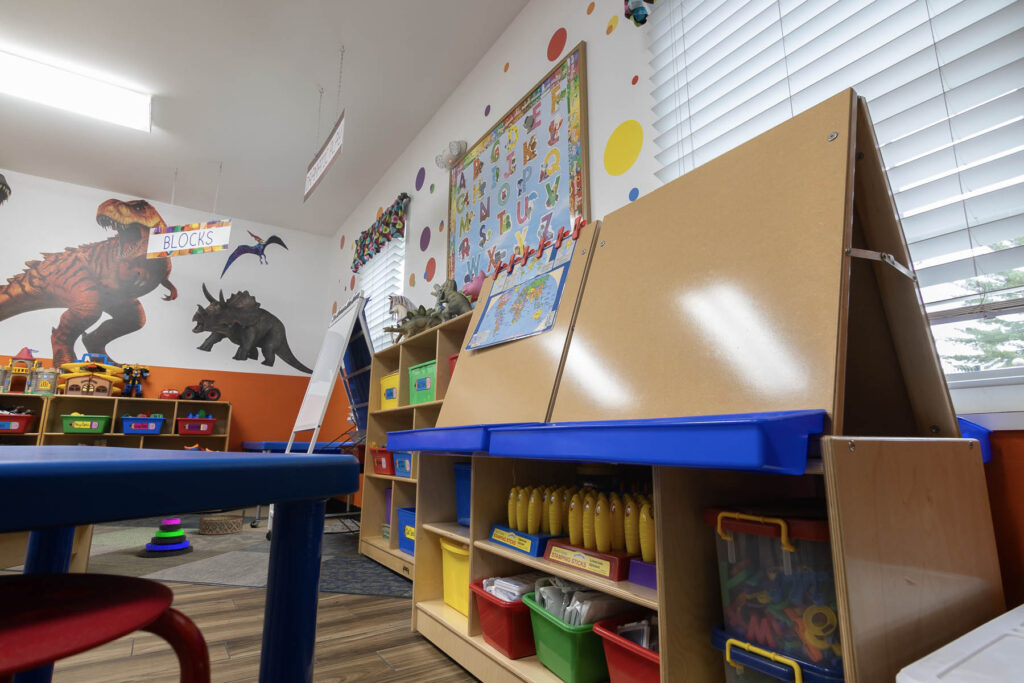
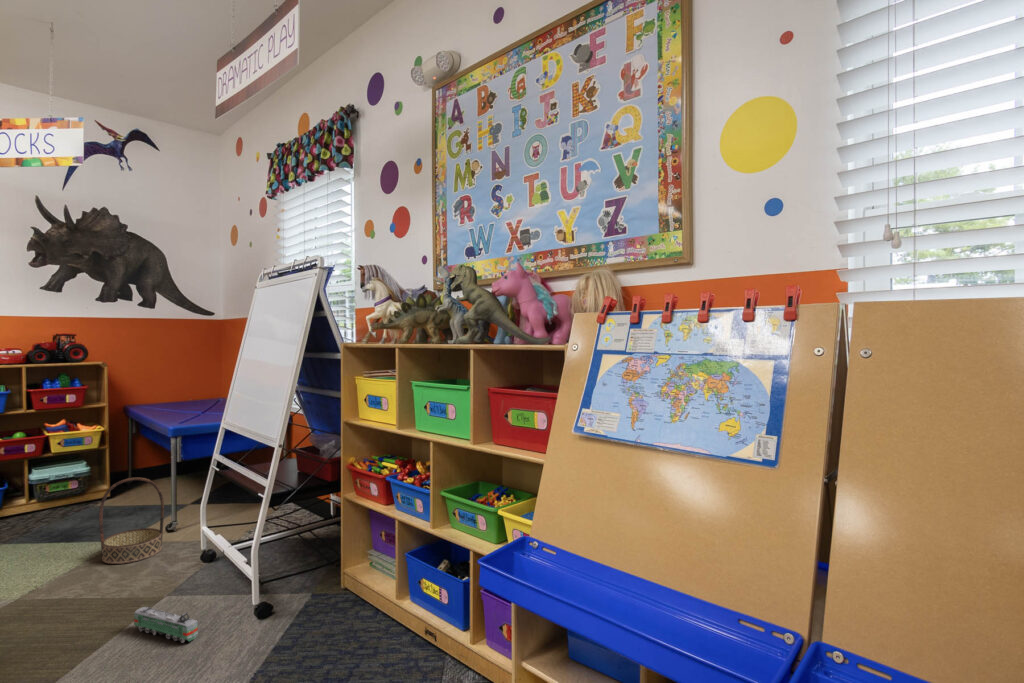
stacking toy: present [140,517,193,557] -> none [36,534,114,640]
toy train: none [202,539,242,563] -> present [134,607,198,643]

